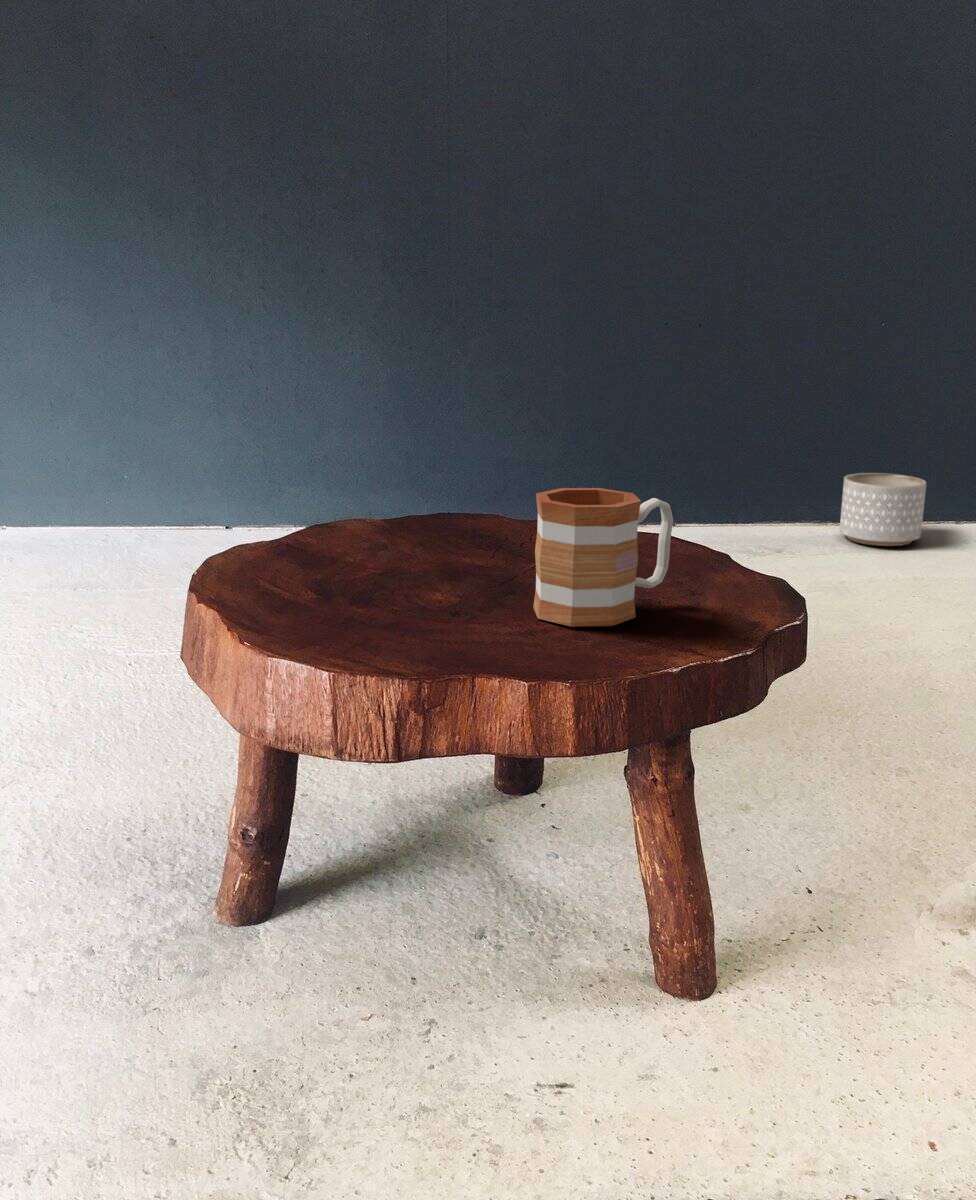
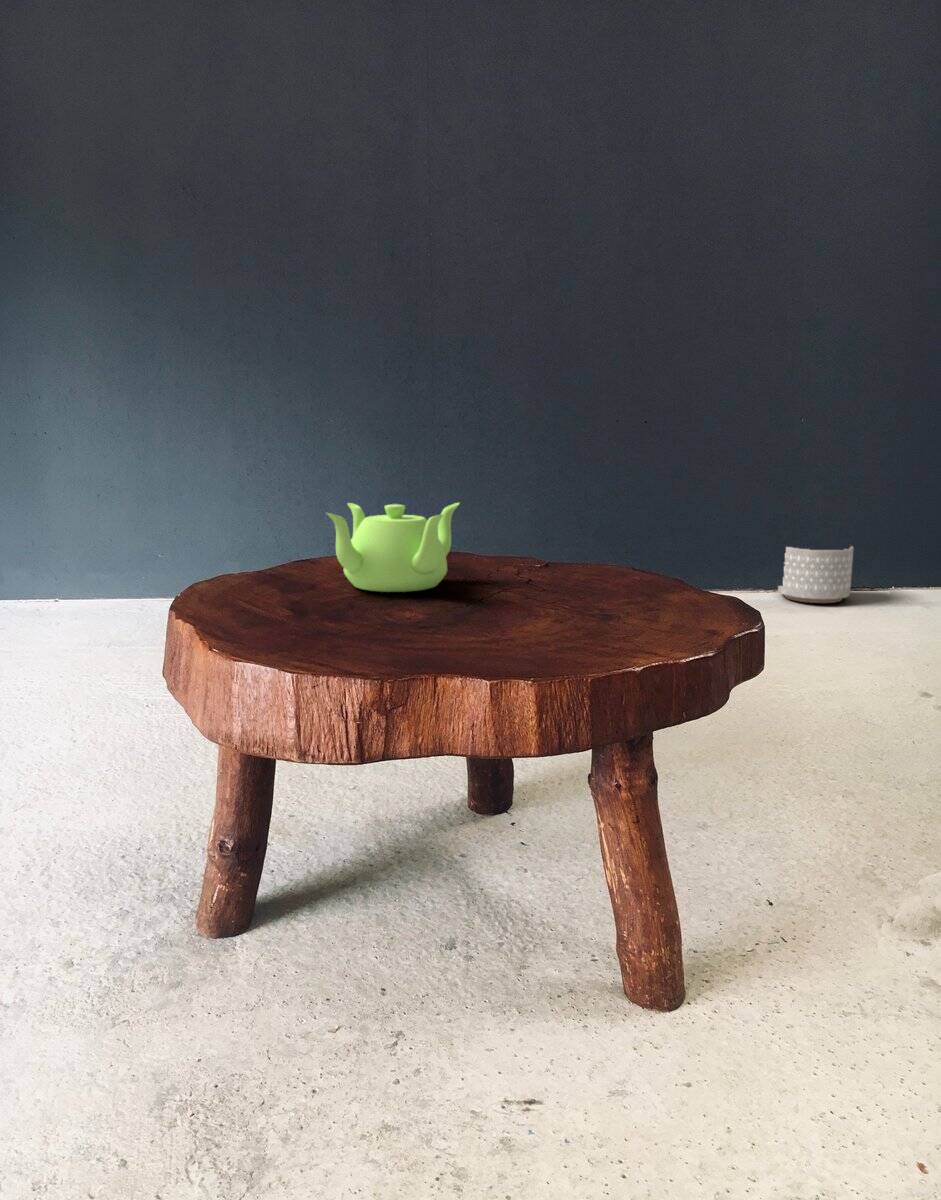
teapot: none [349,469,489,570] -> present [327,503,459,592]
mug: present [533,488,673,627] -> none [500,507,634,636]

